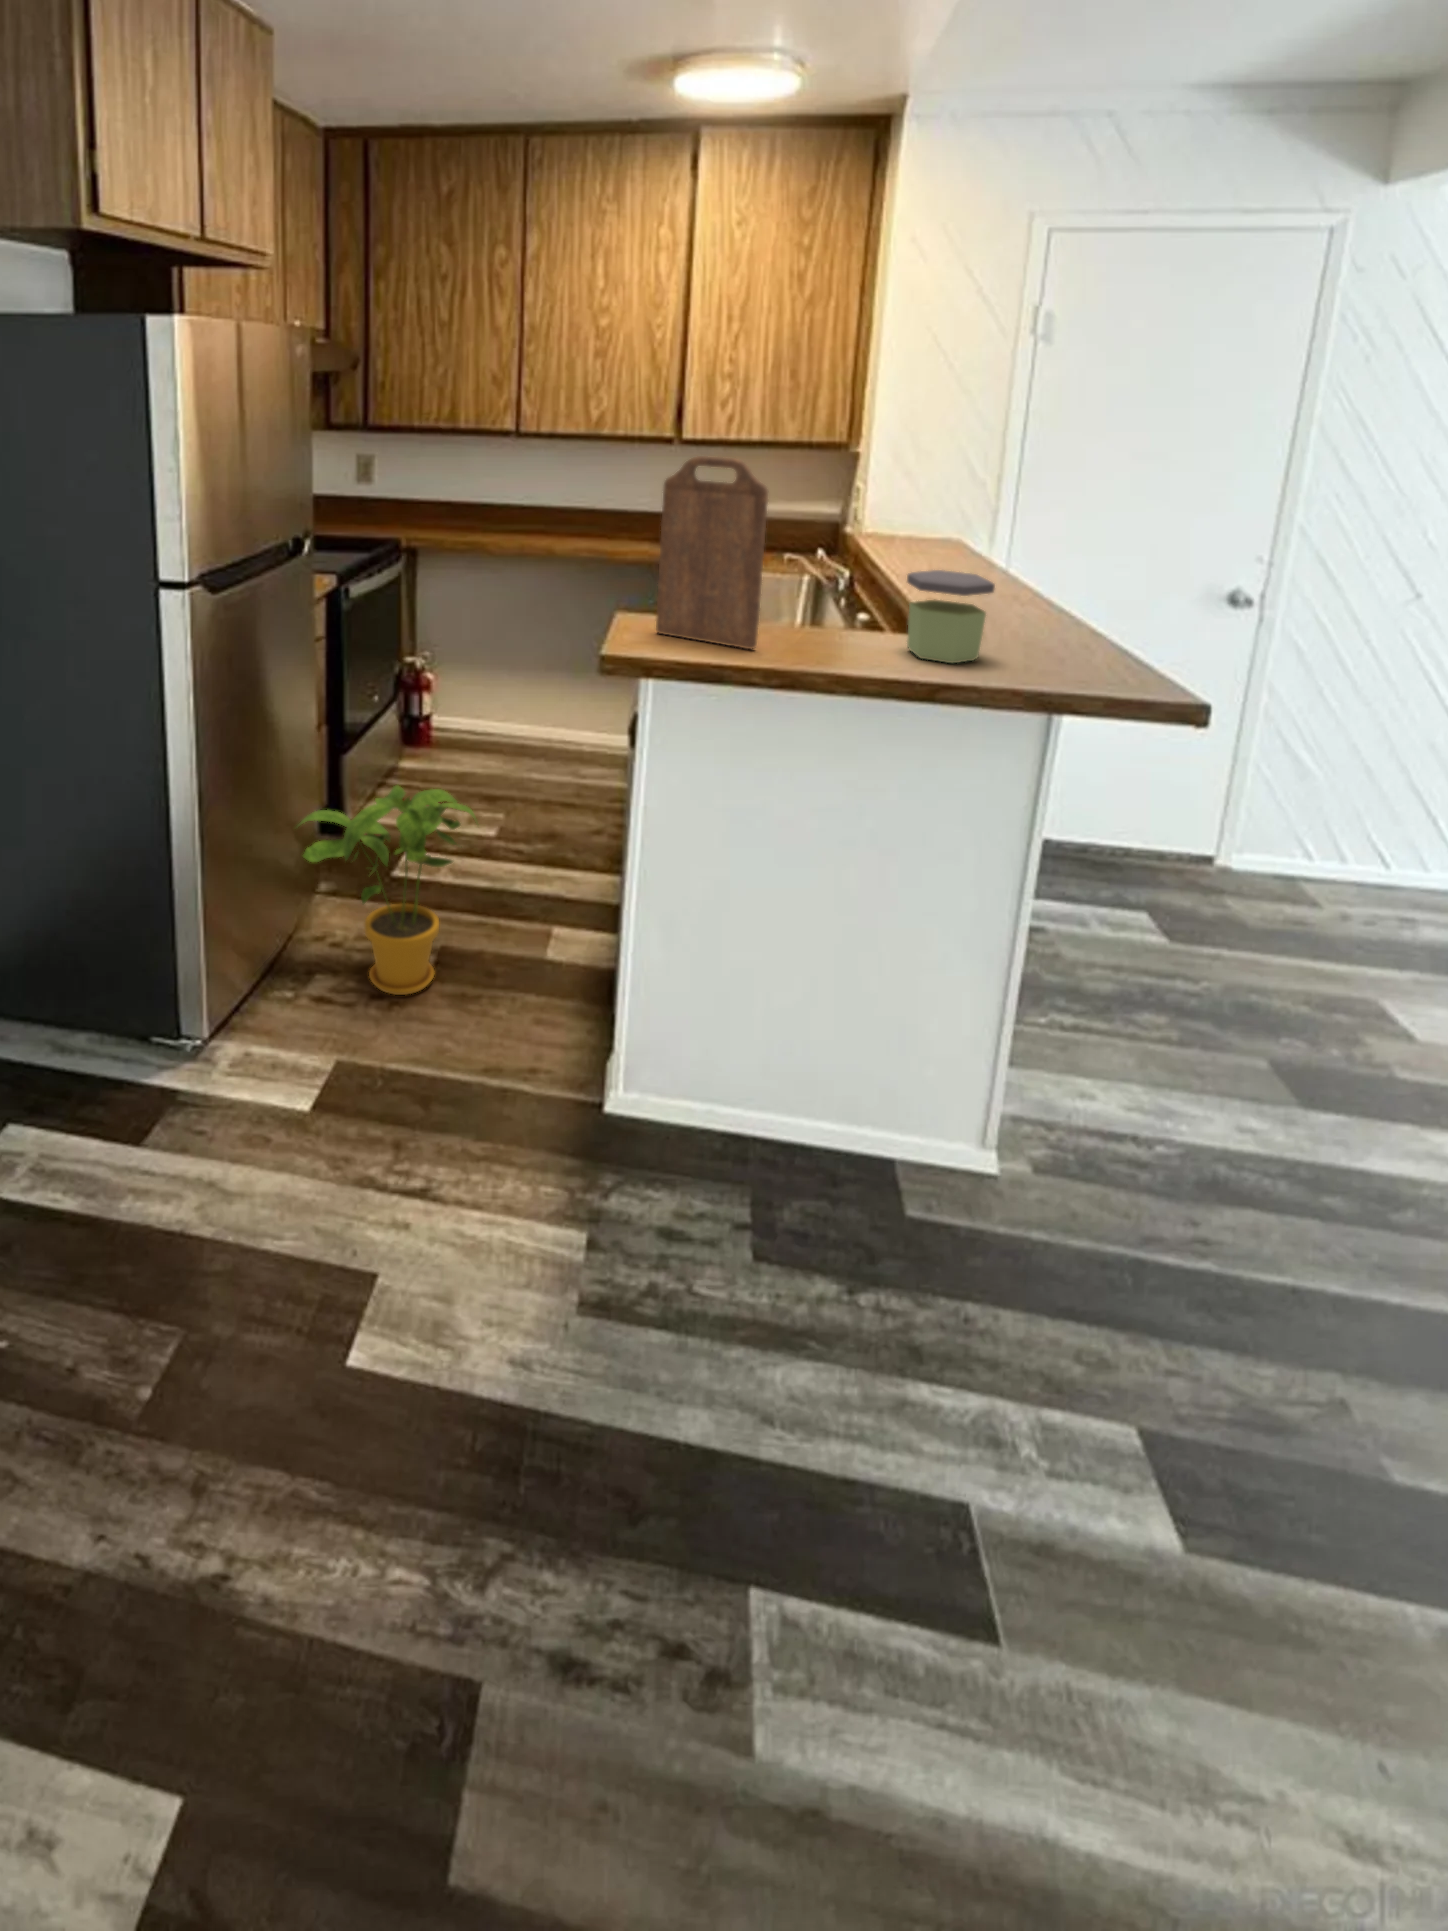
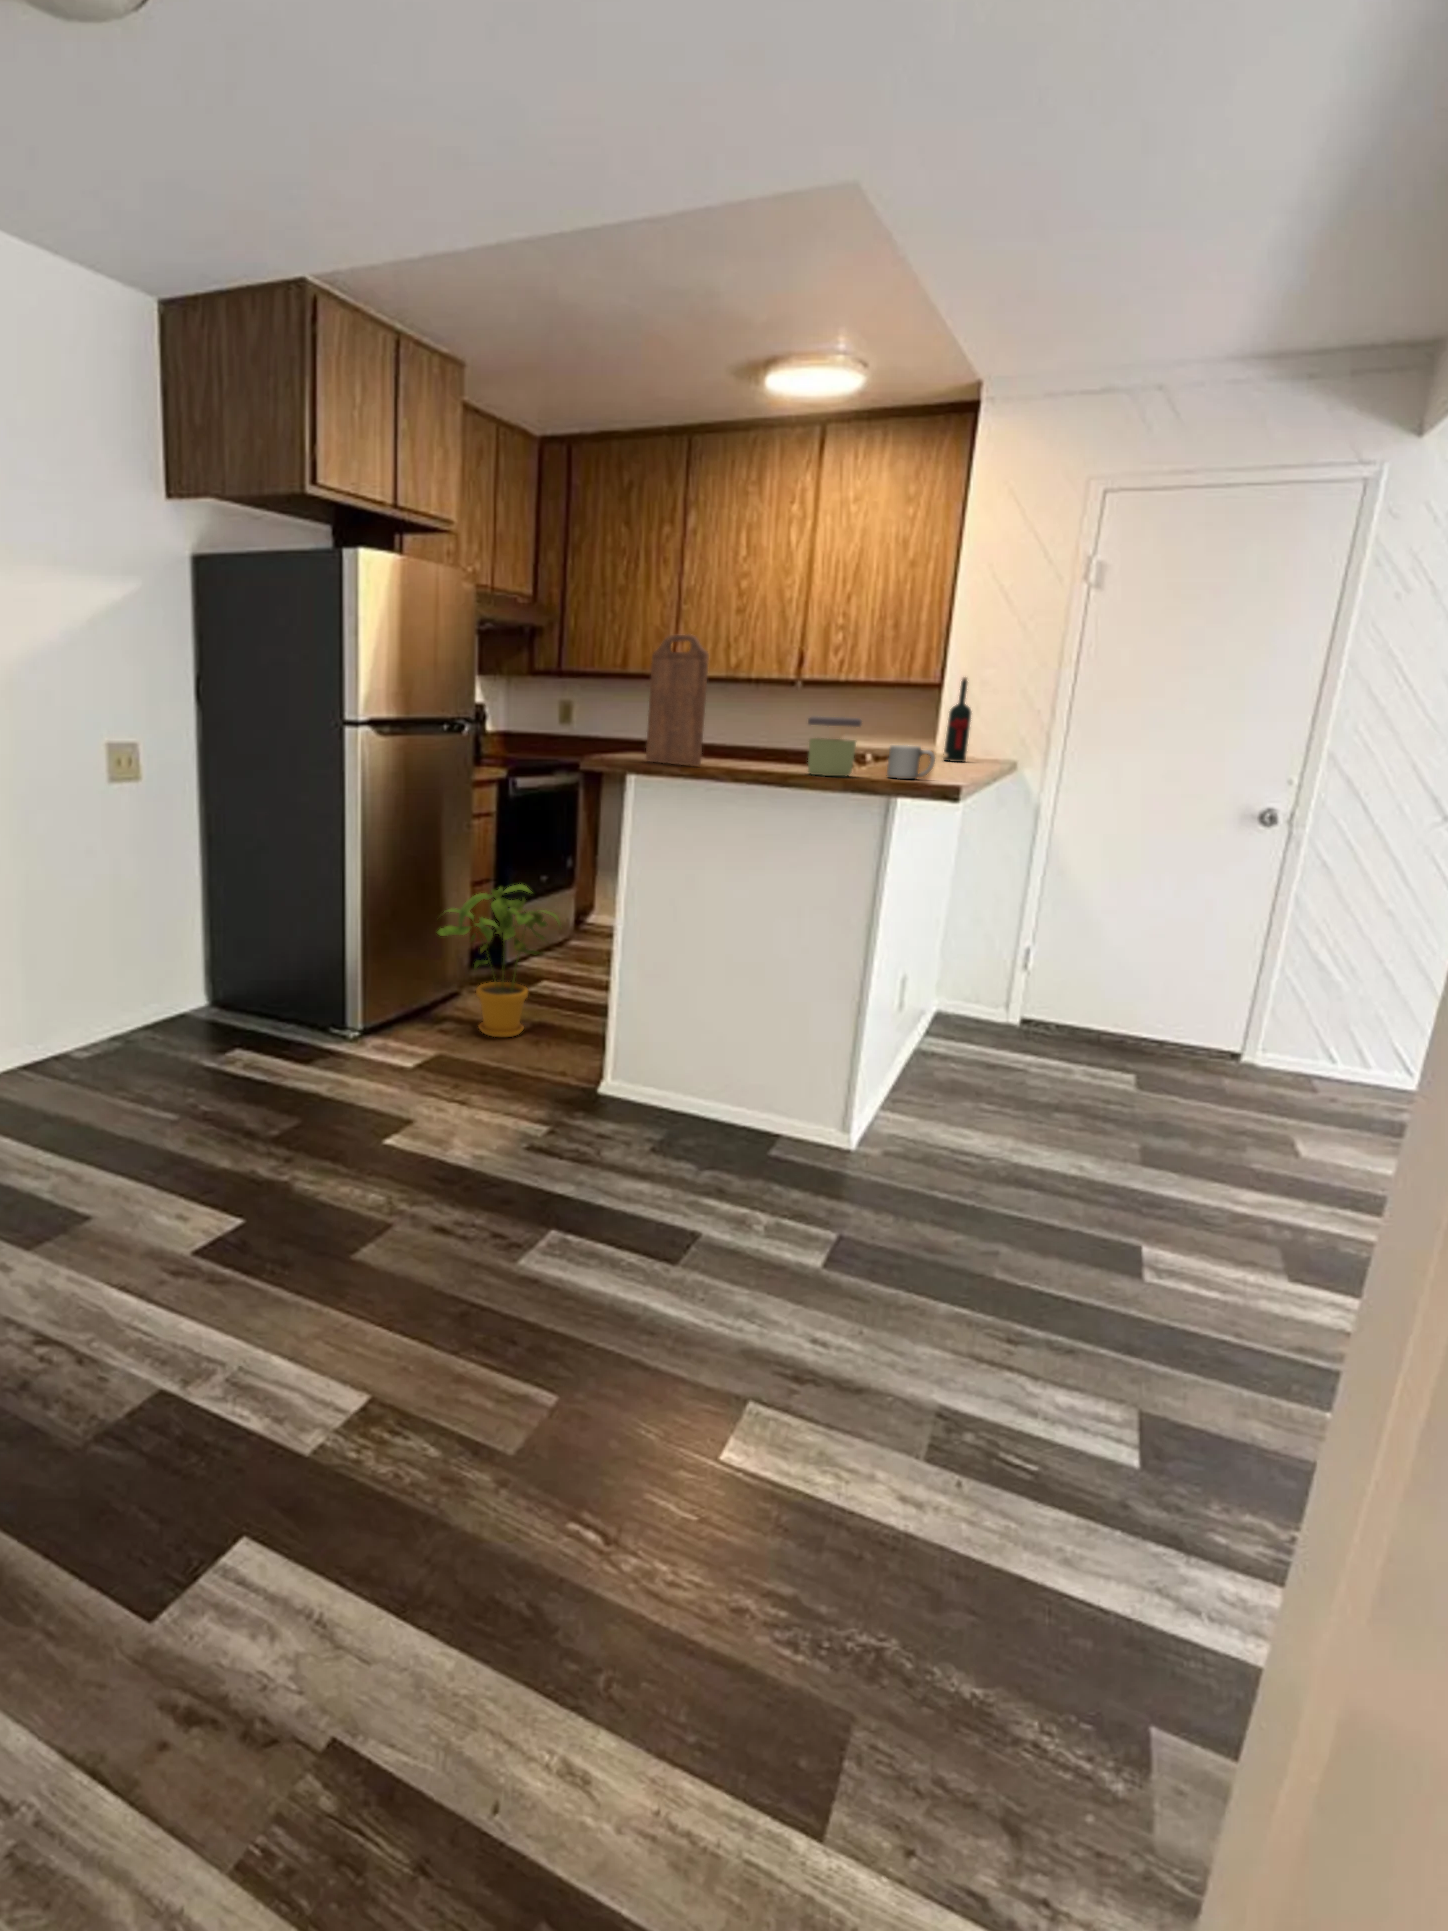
wine bottle: none [893,449,926,551] -> present [944,677,971,762]
mug: none [1003,603,1067,655] -> present [887,745,935,779]

